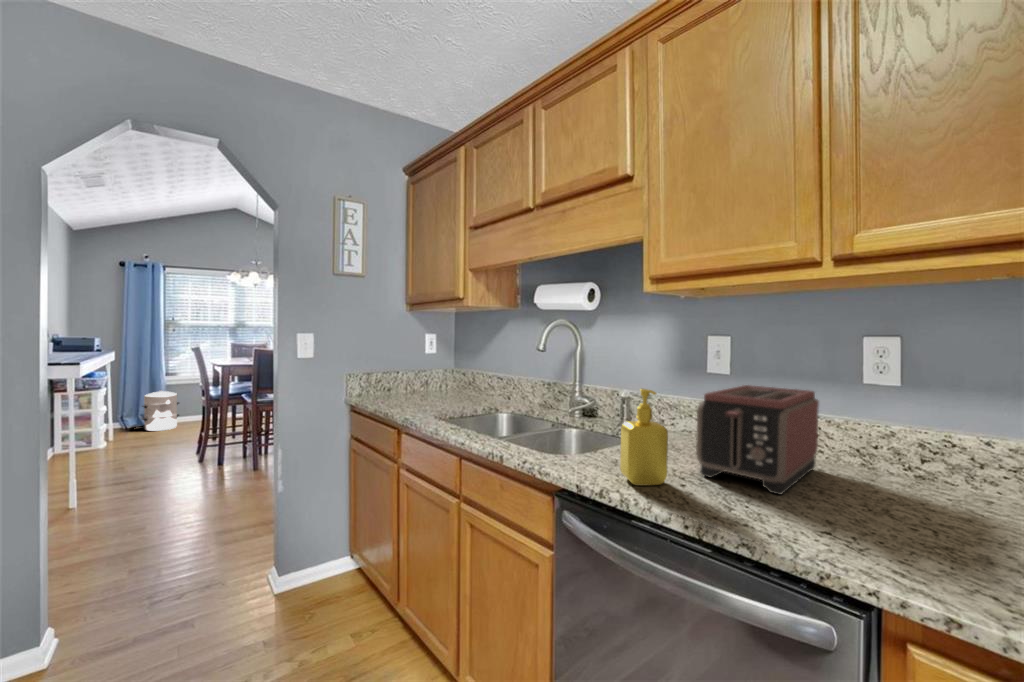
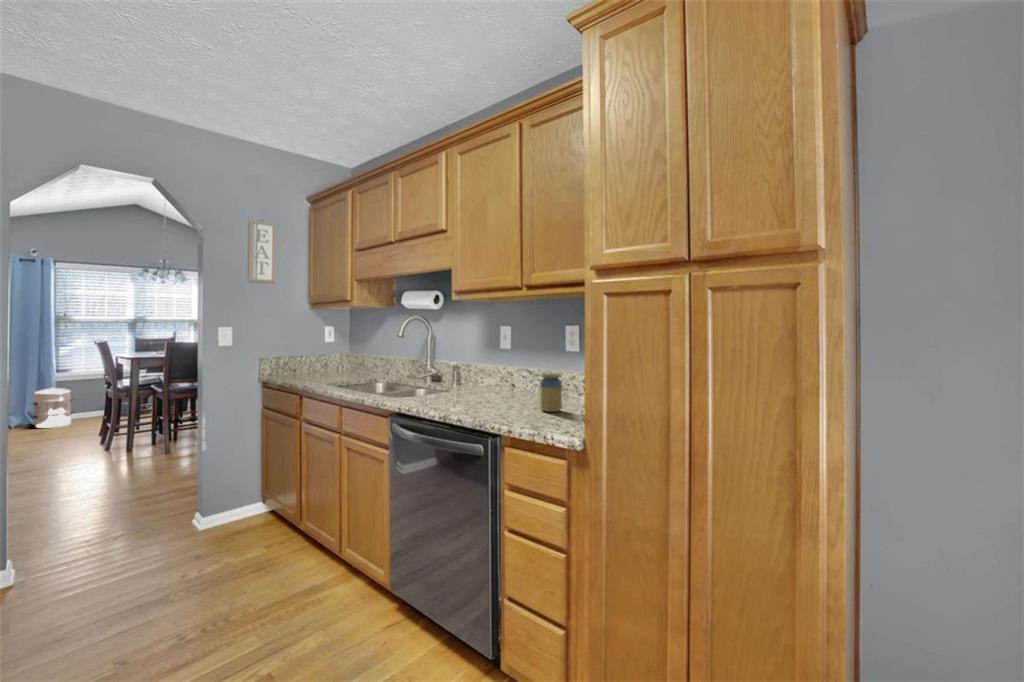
toaster: present [696,385,819,494] -> none [468,355,539,405]
soap dispenser: present [620,389,668,486] -> none [424,353,447,404]
jar: none [897,440,964,534] -> present [540,373,562,412]

